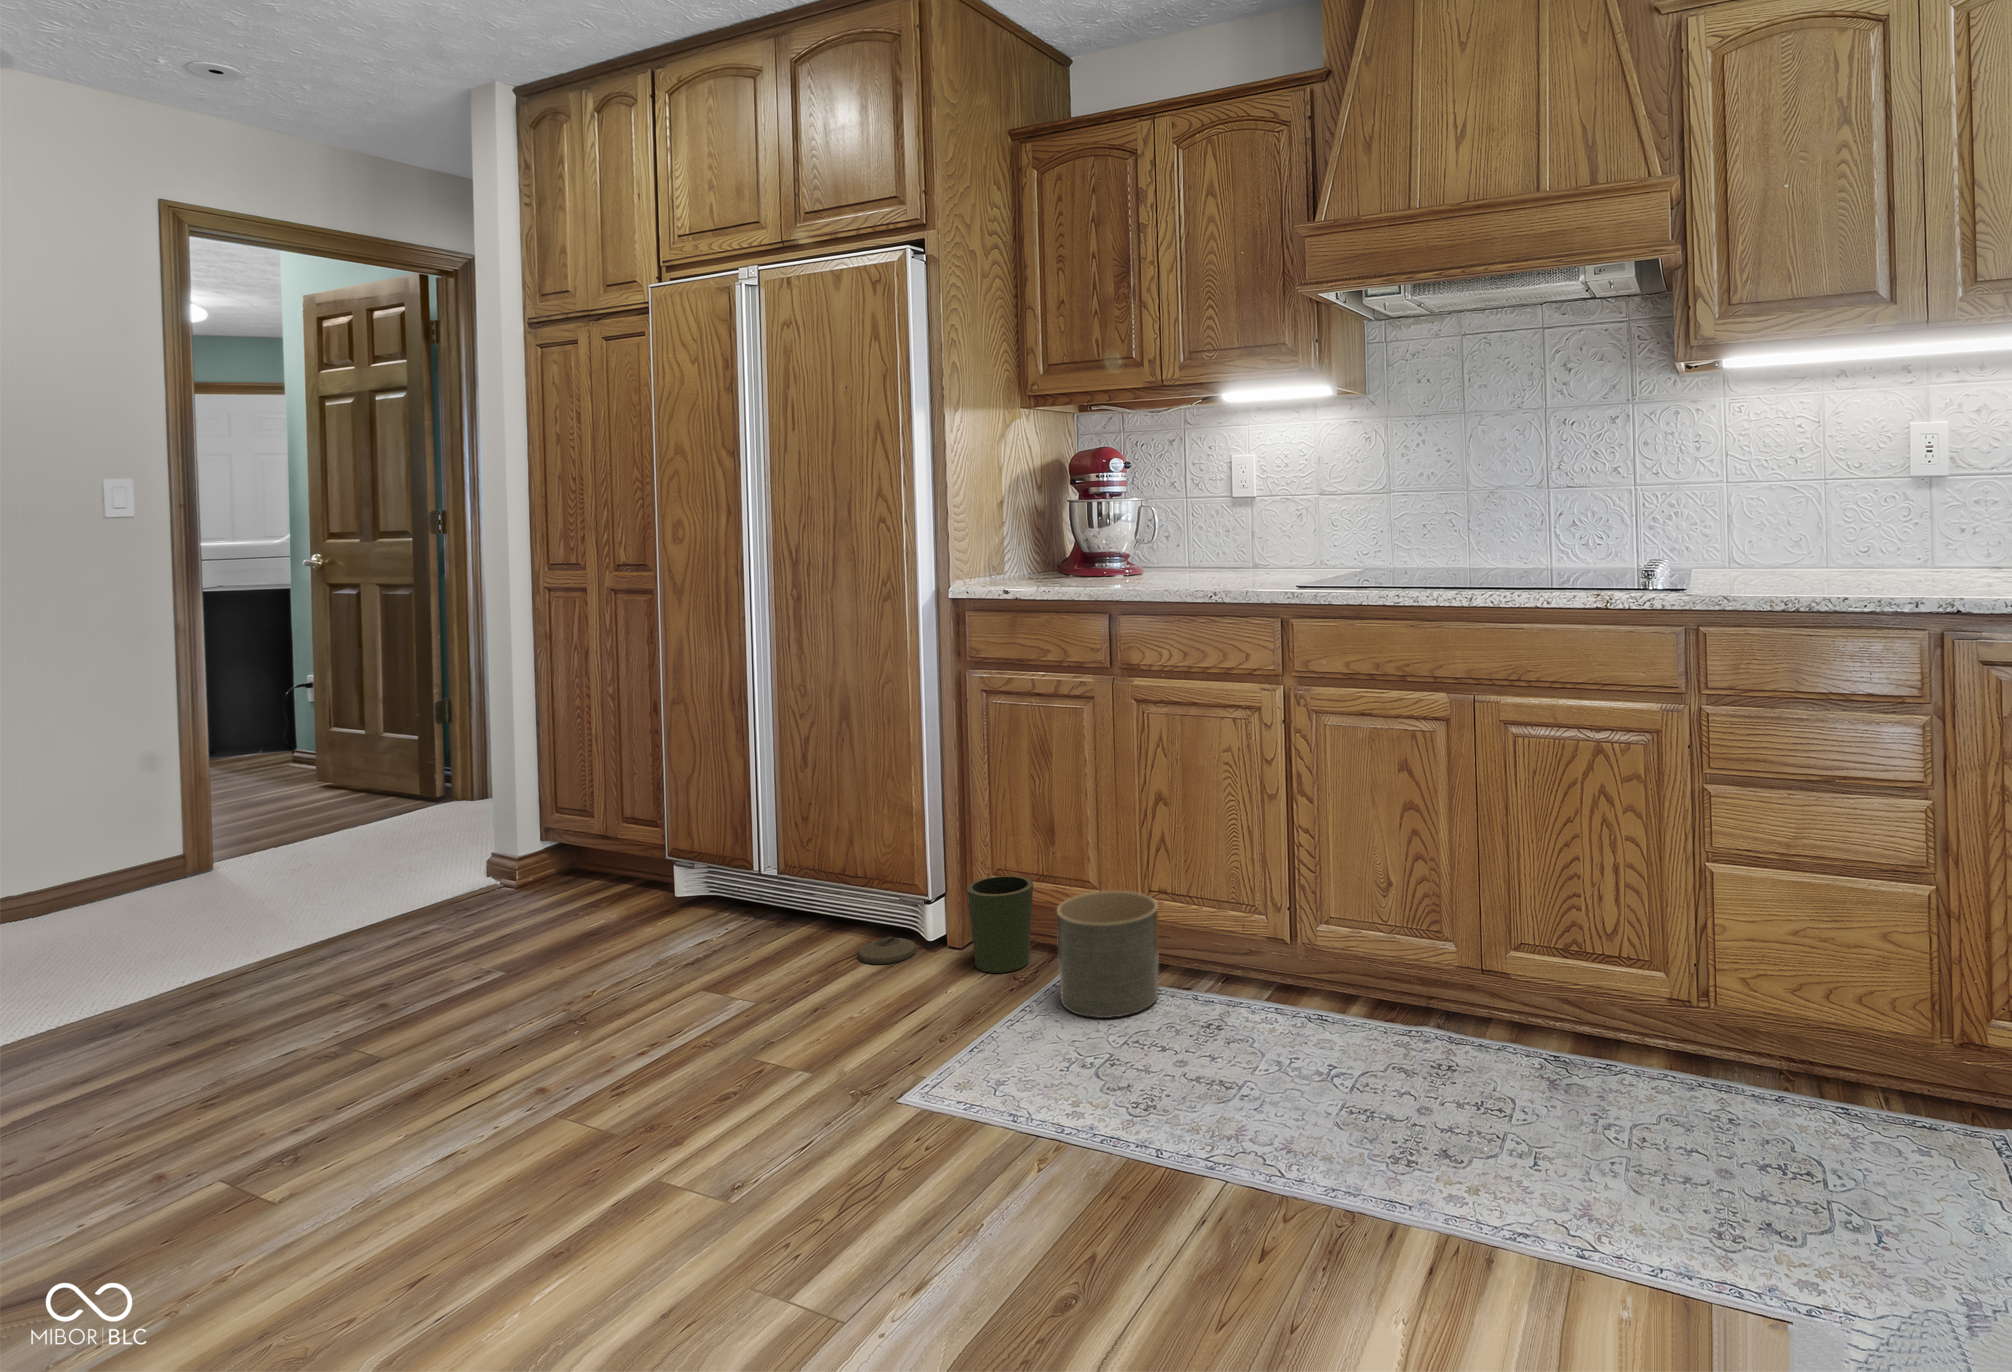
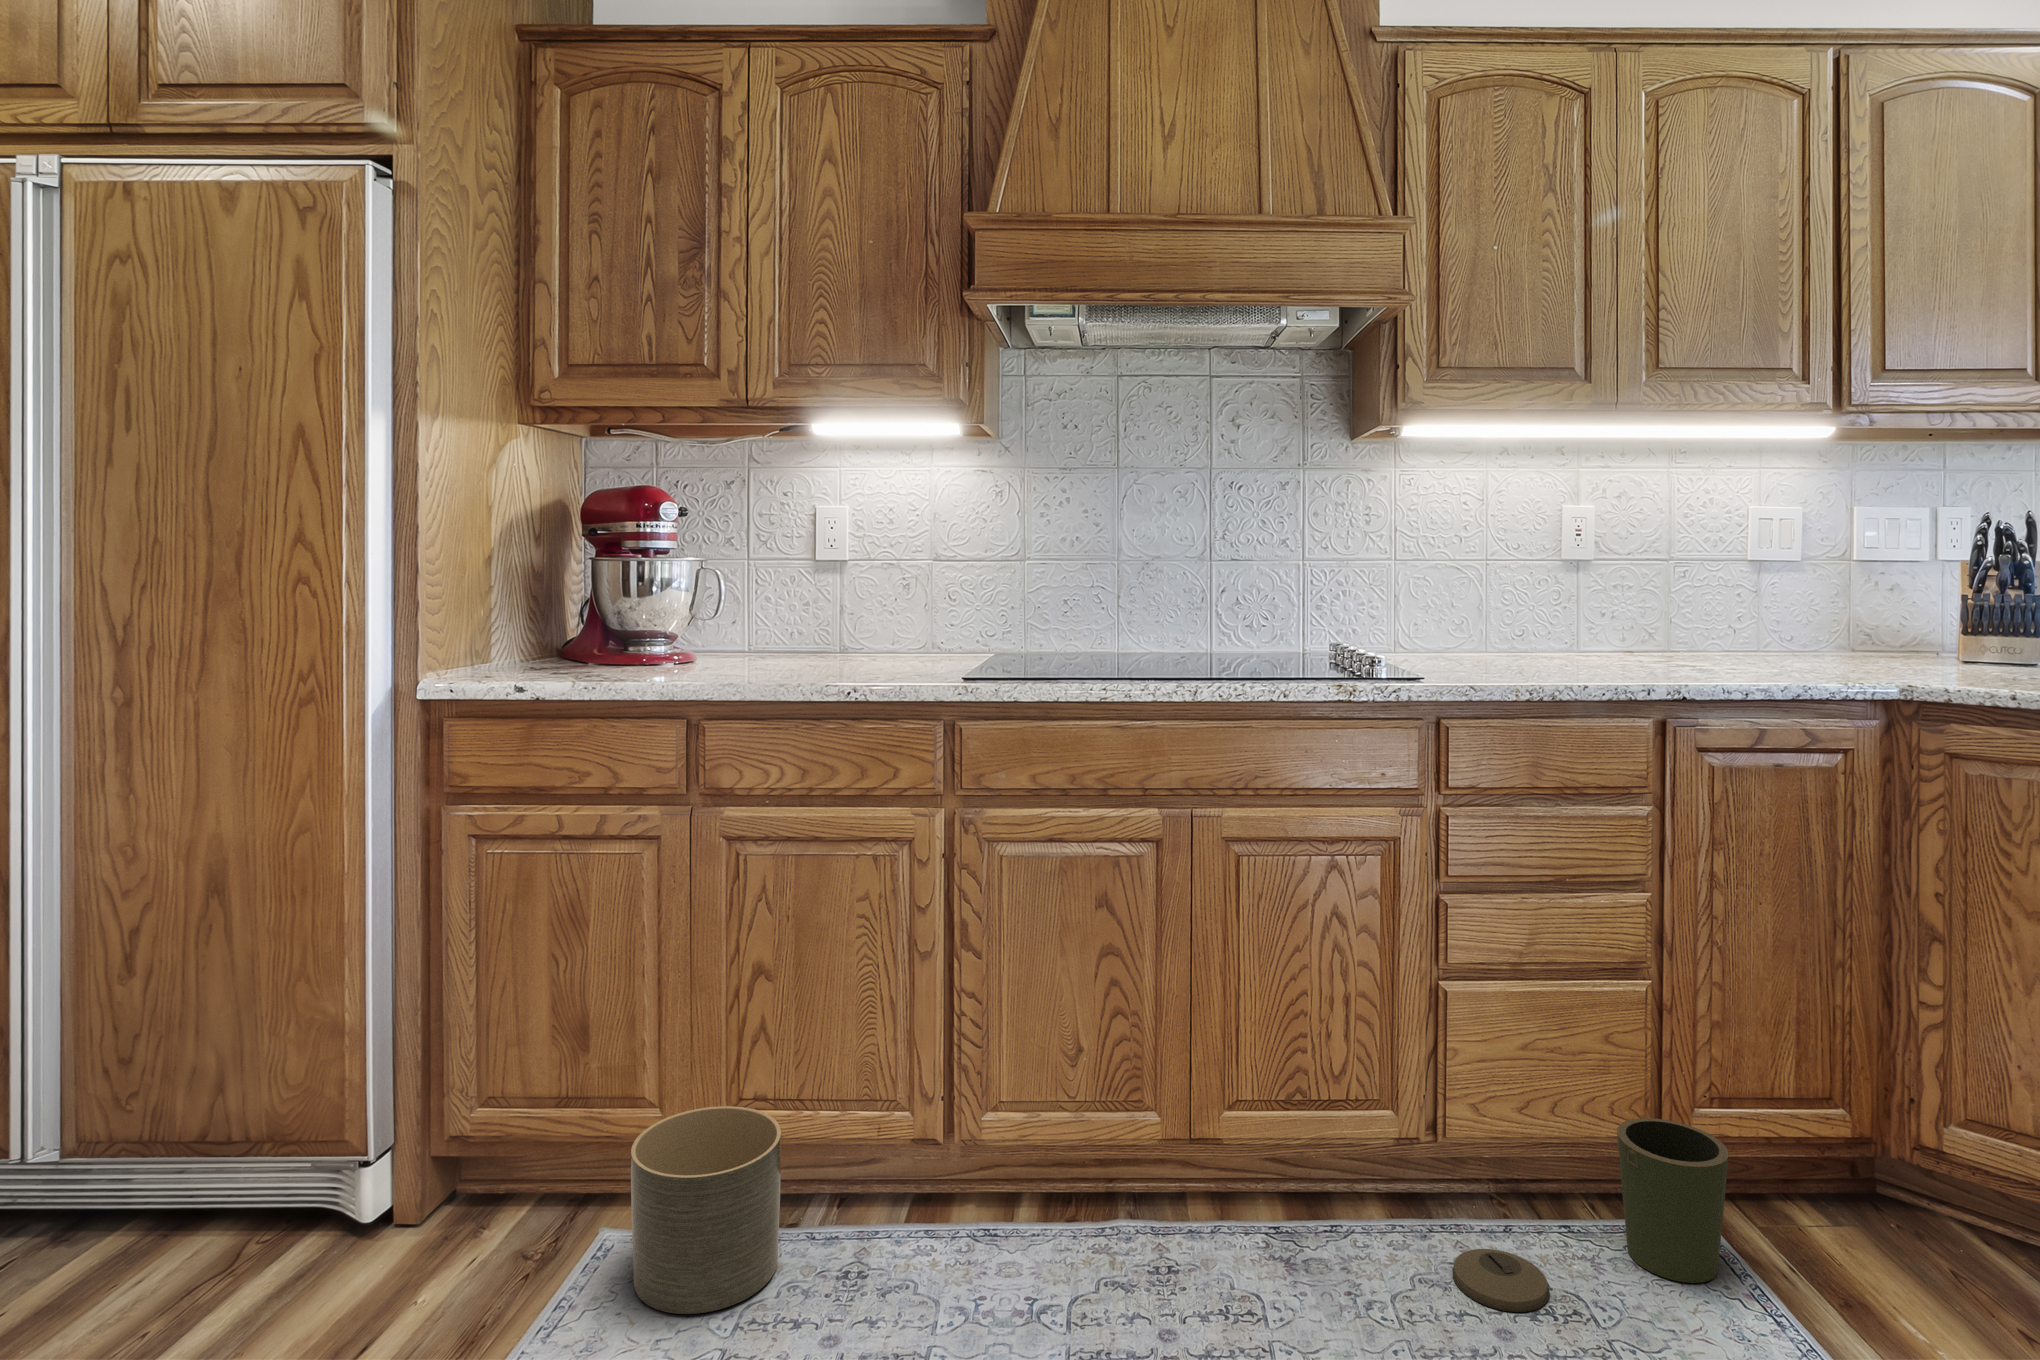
trash can: present [858,876,1033,973] -> present [1452,1118,1729,1312]

